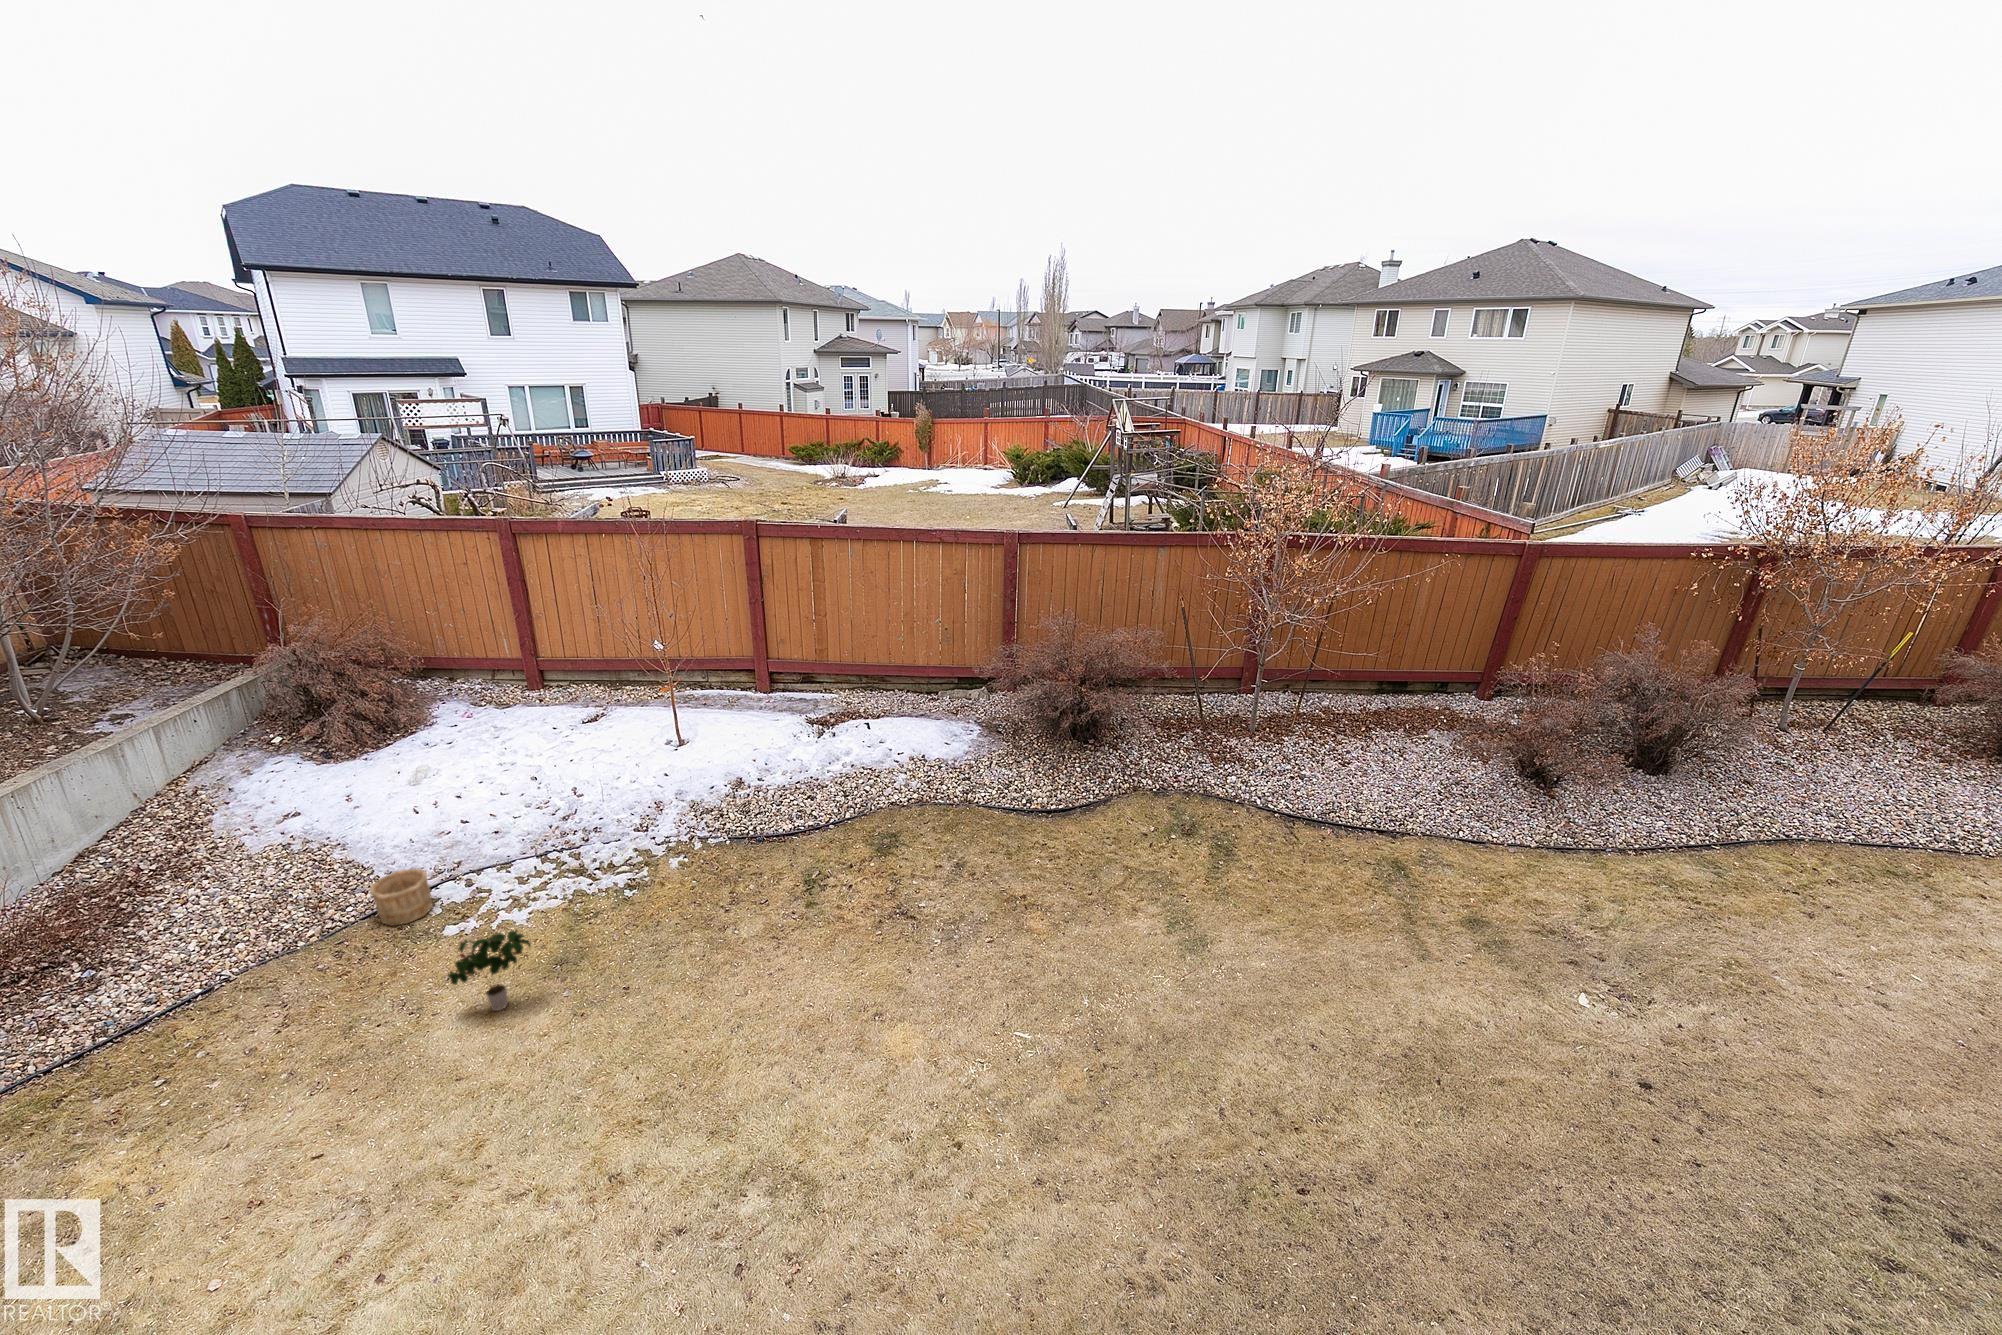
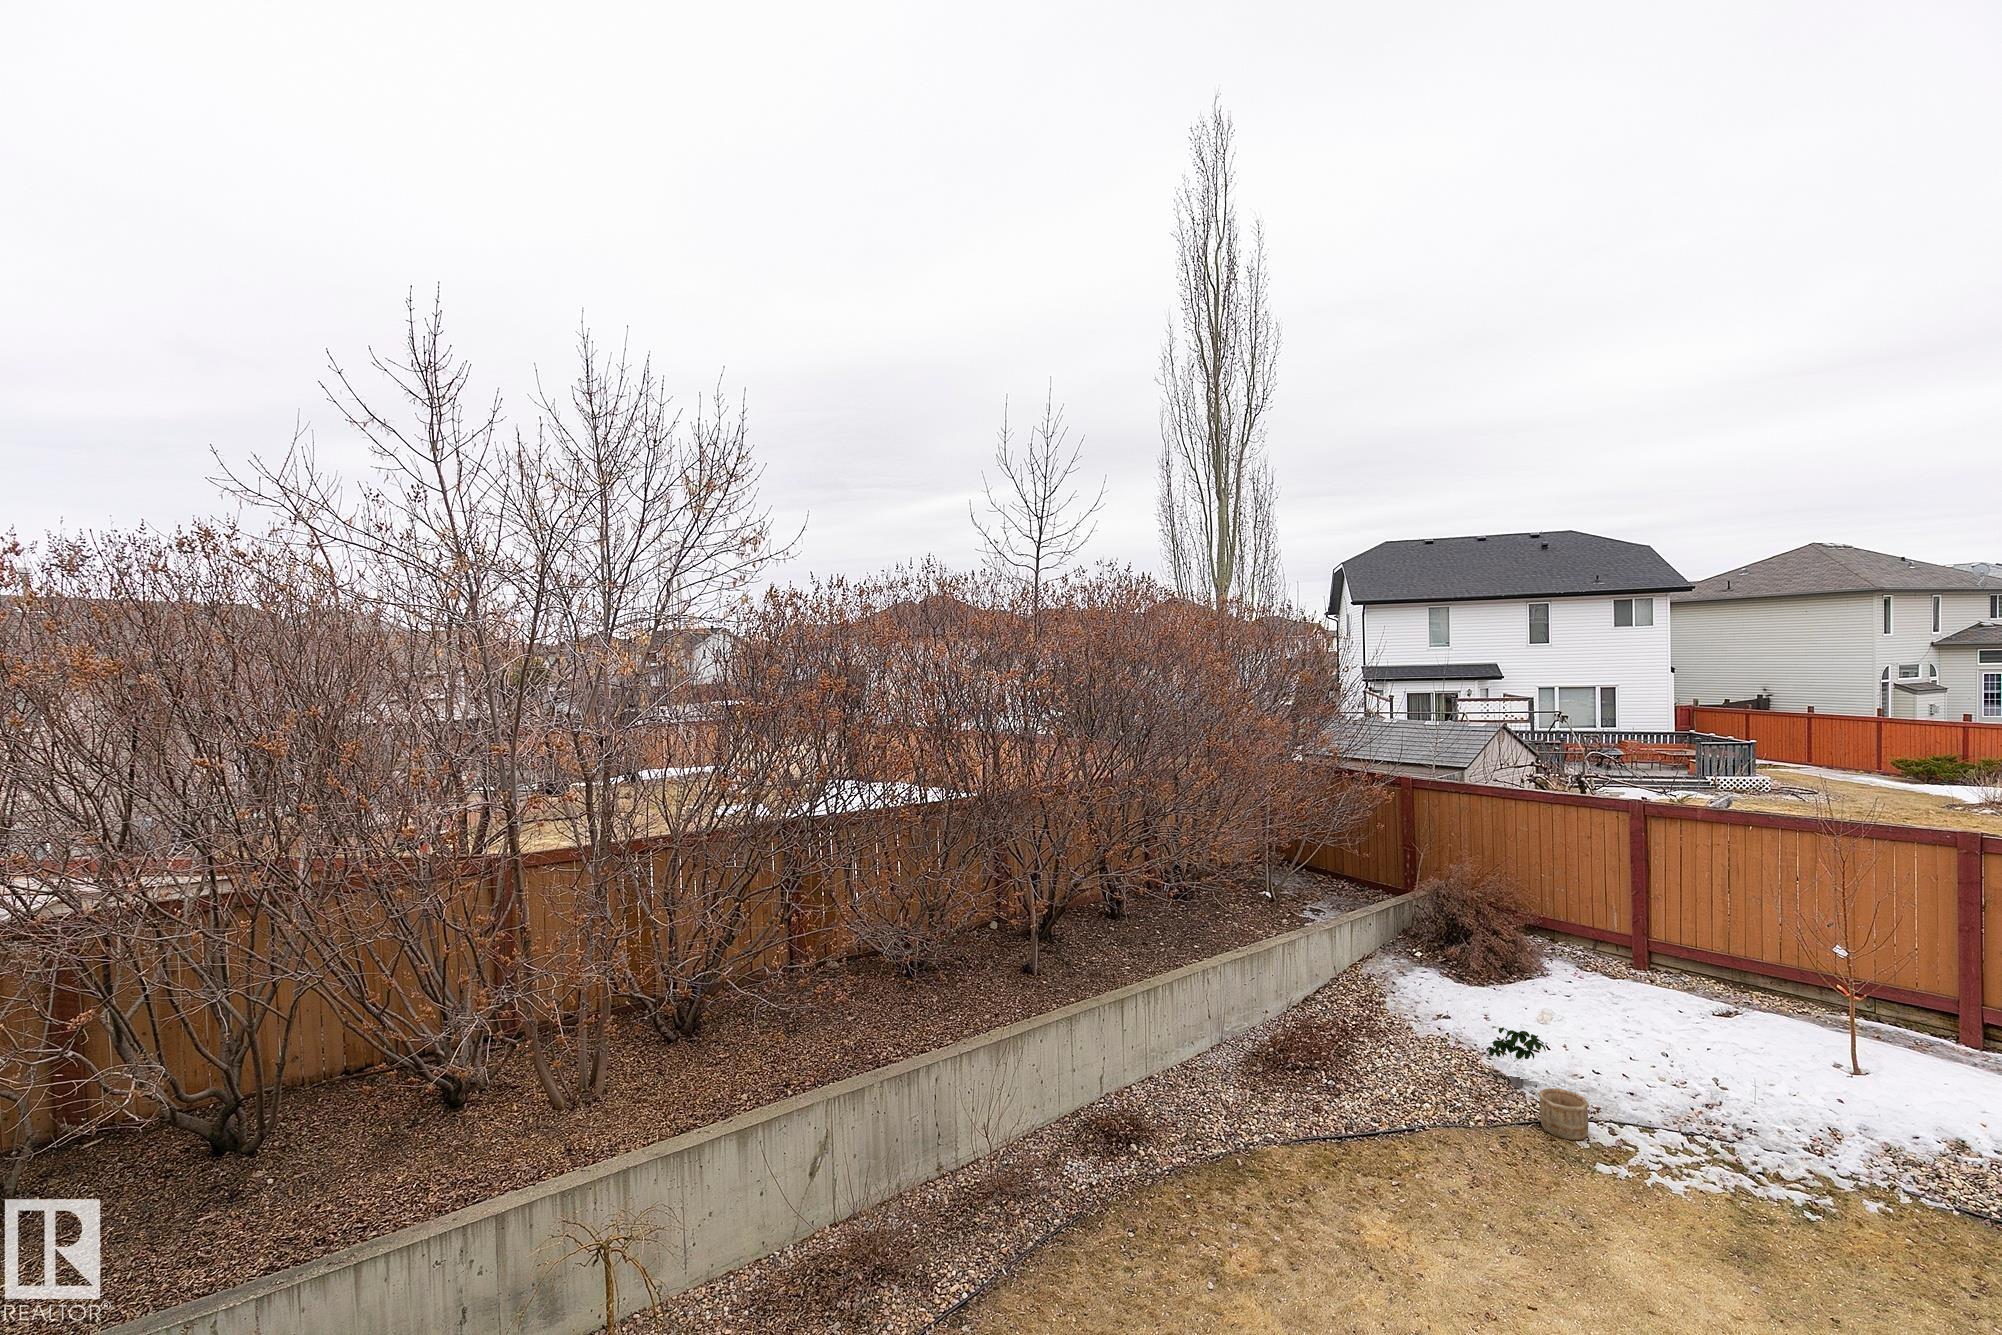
potted plant: present [447,931,530,1011] -> present [1487,1027,1546,1088]

